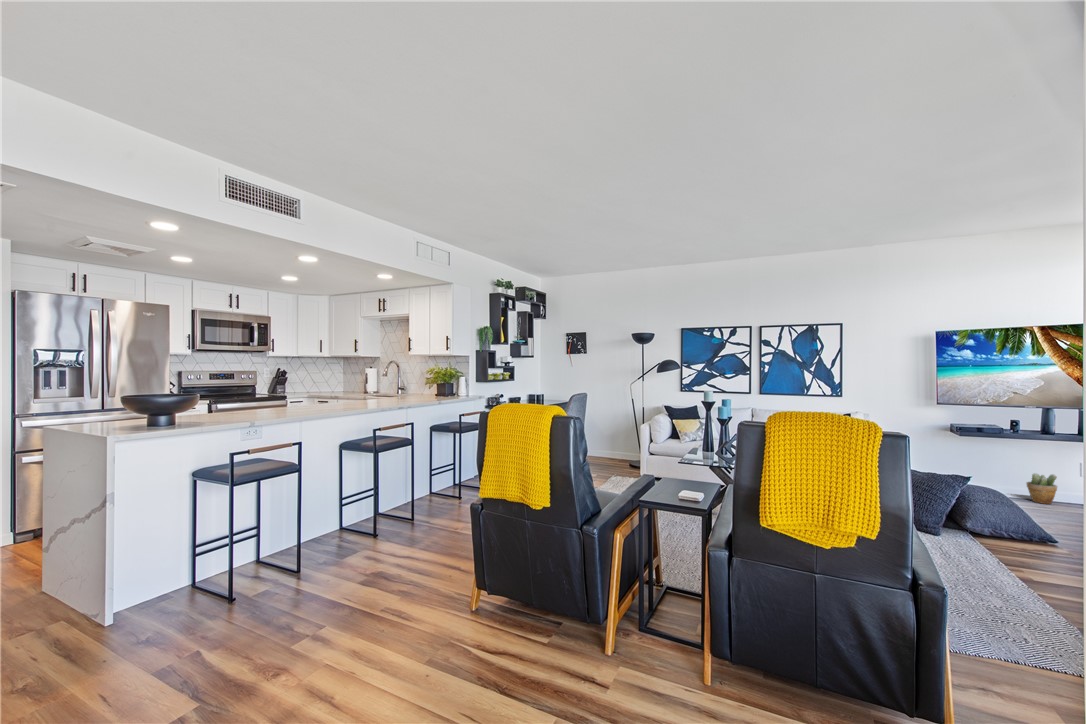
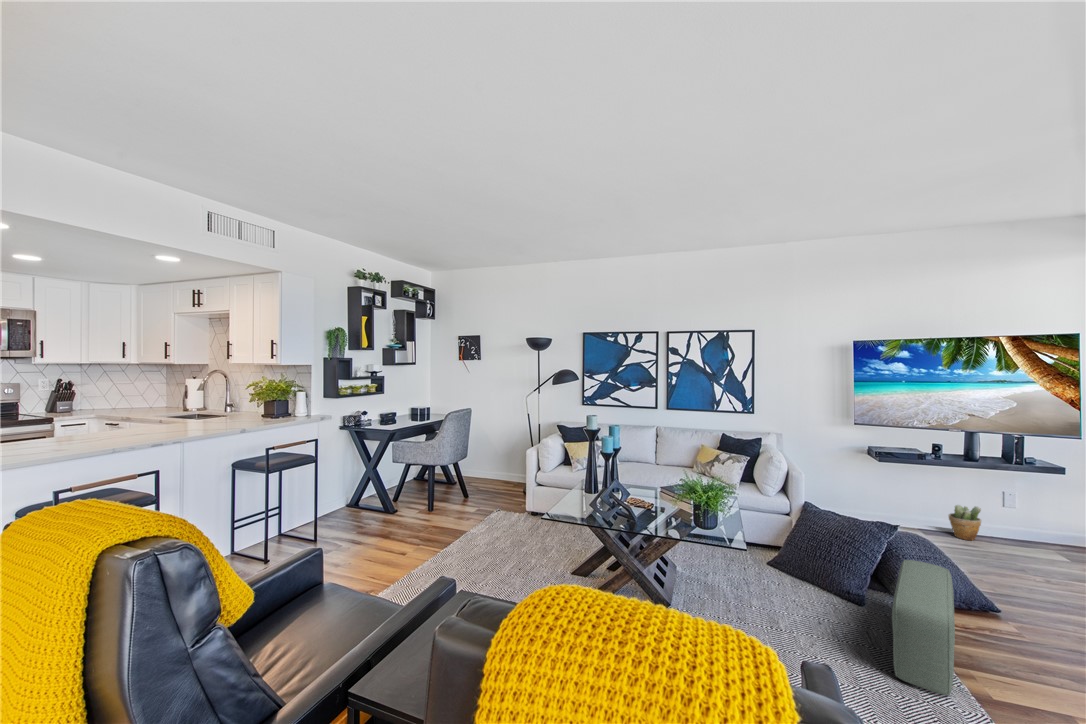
pouf: none [960,498,1014,580] -> present [892,560,955,695]

